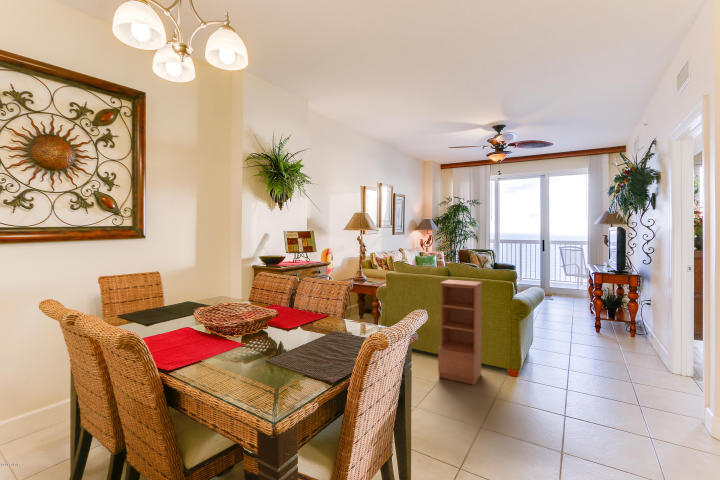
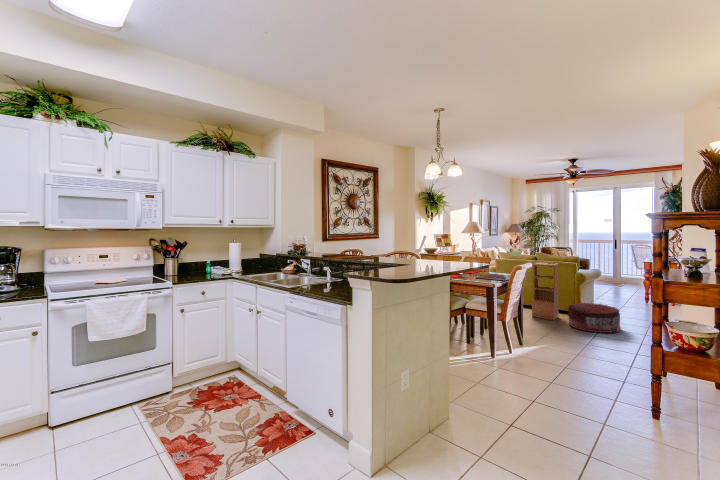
pouf: none [498,352,589,423] -> present [568,303,621,333]

